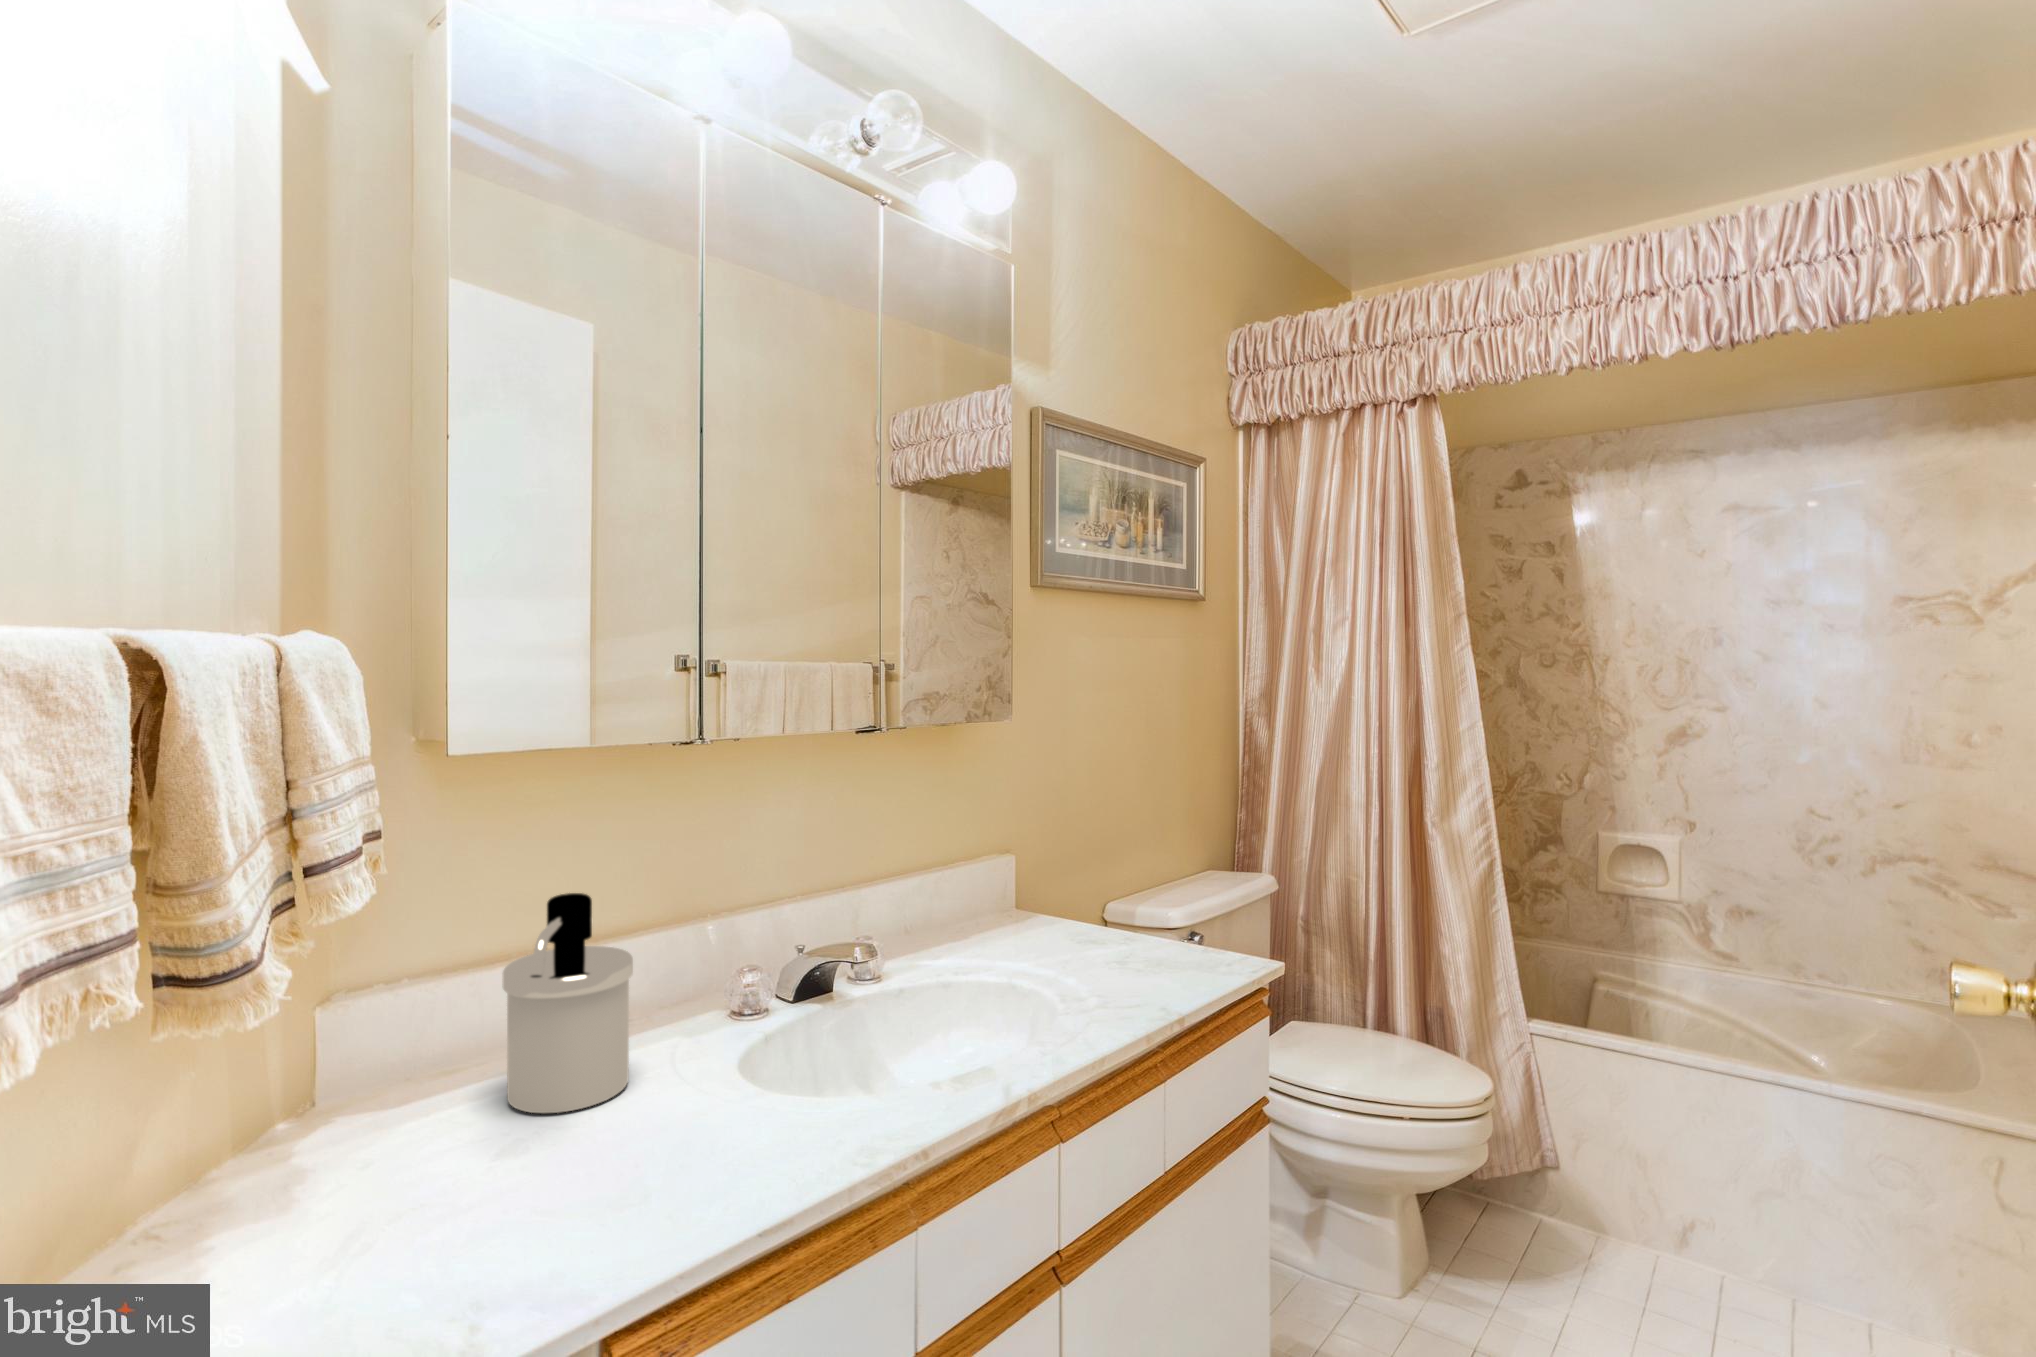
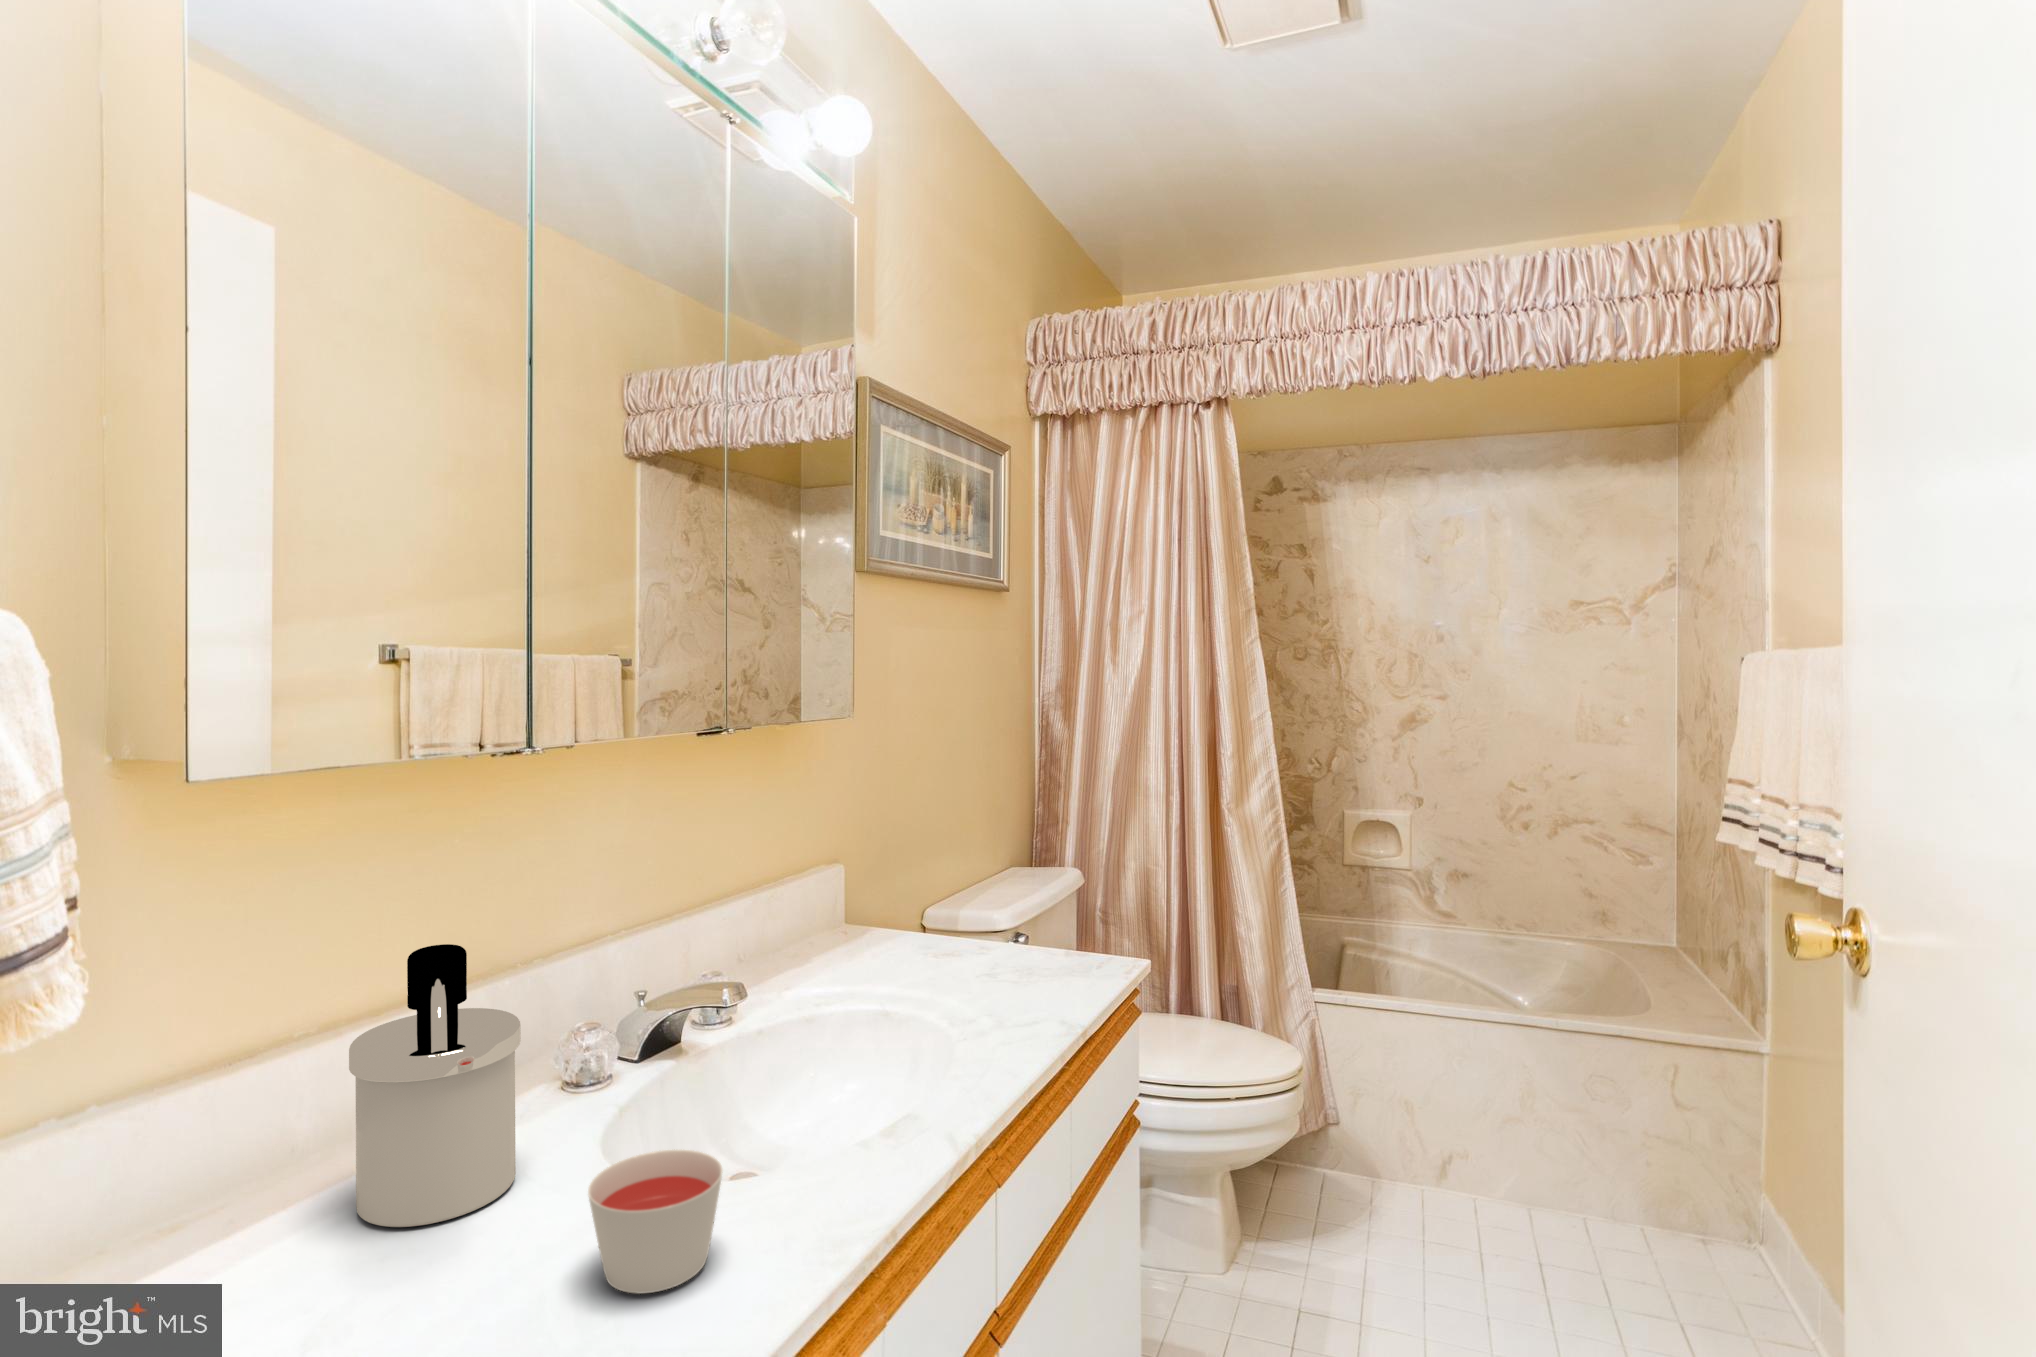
candle: none [622,1079,734,1194] -> present [588,1150,723,1293]

